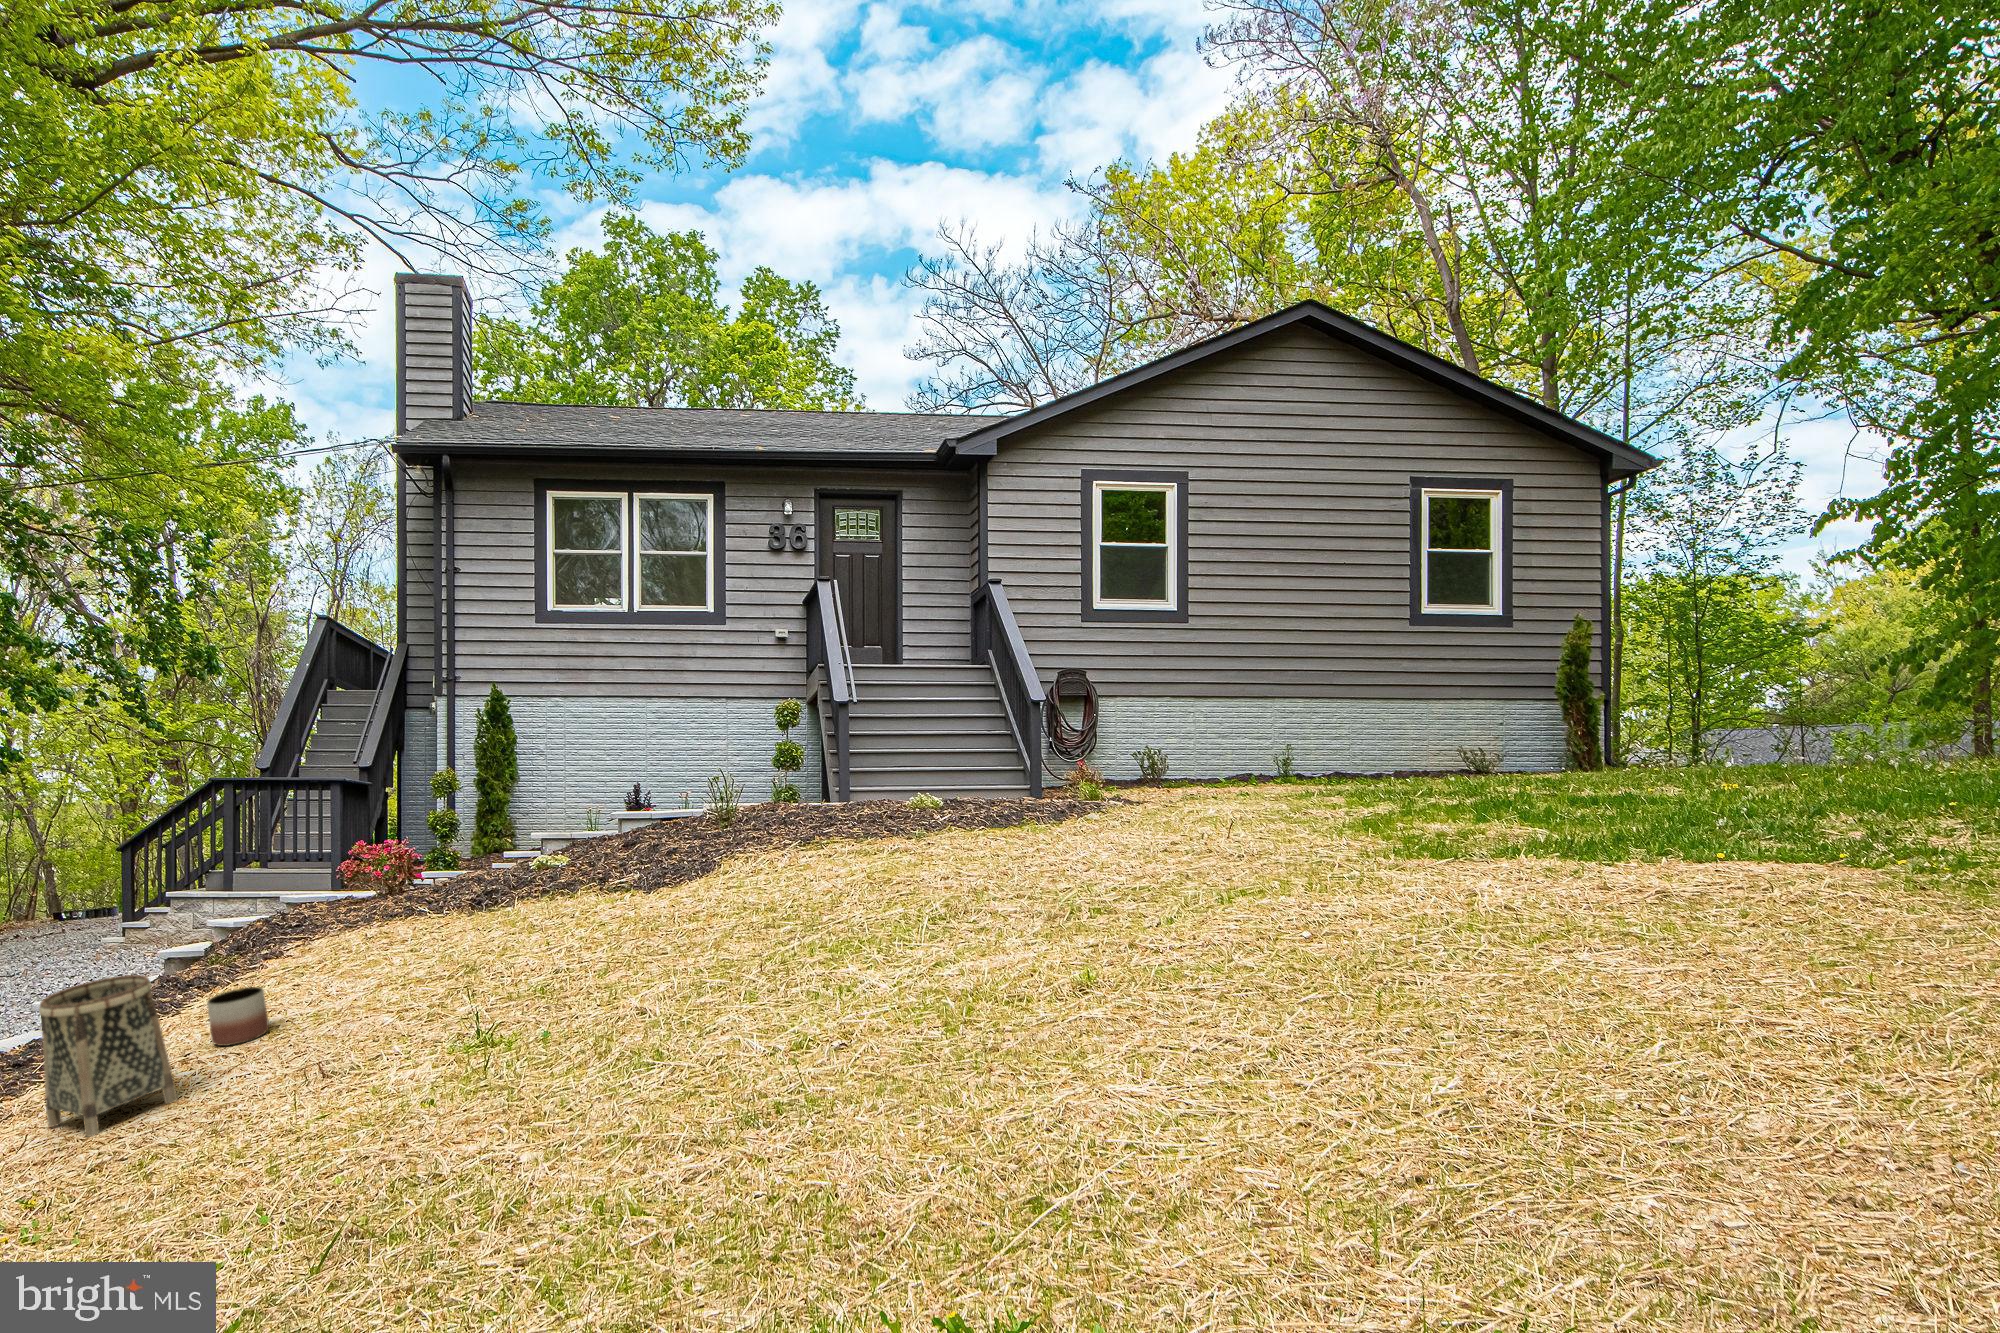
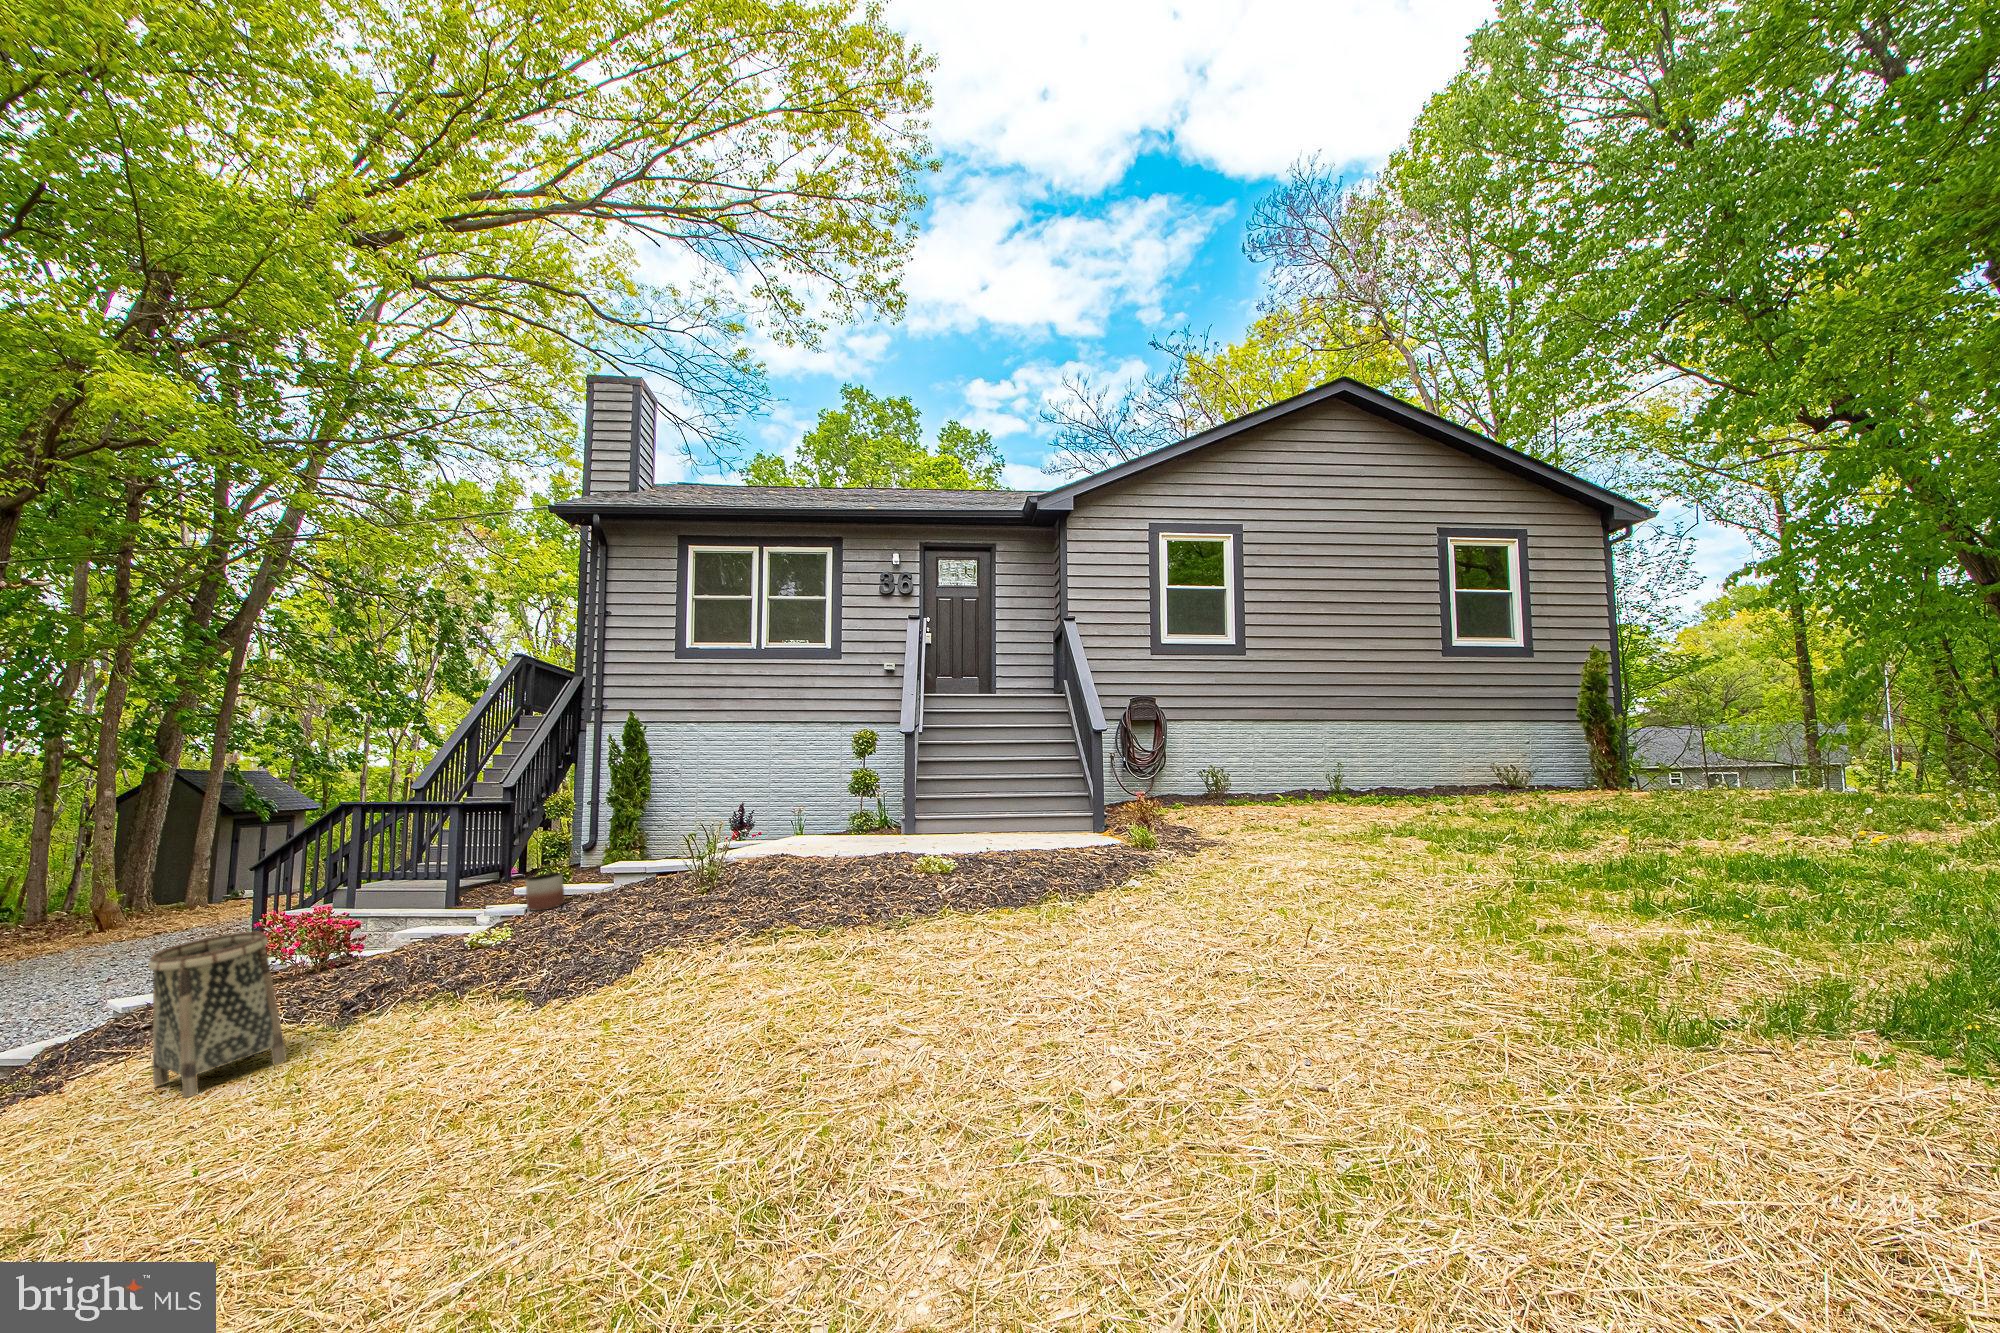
planter: present [207,987,269,1046] -> present [526,872,565,911]

